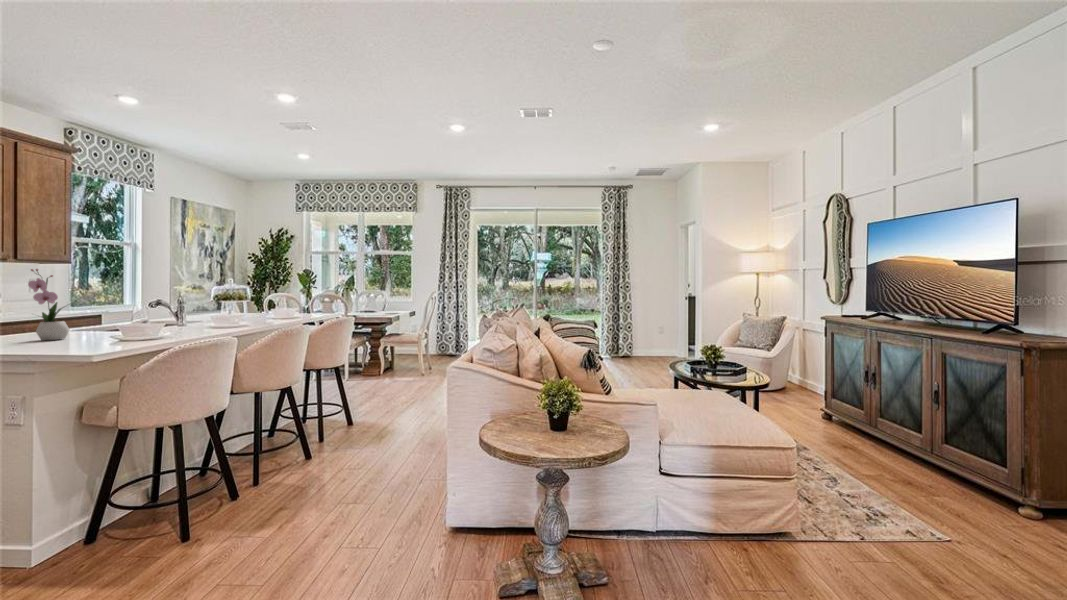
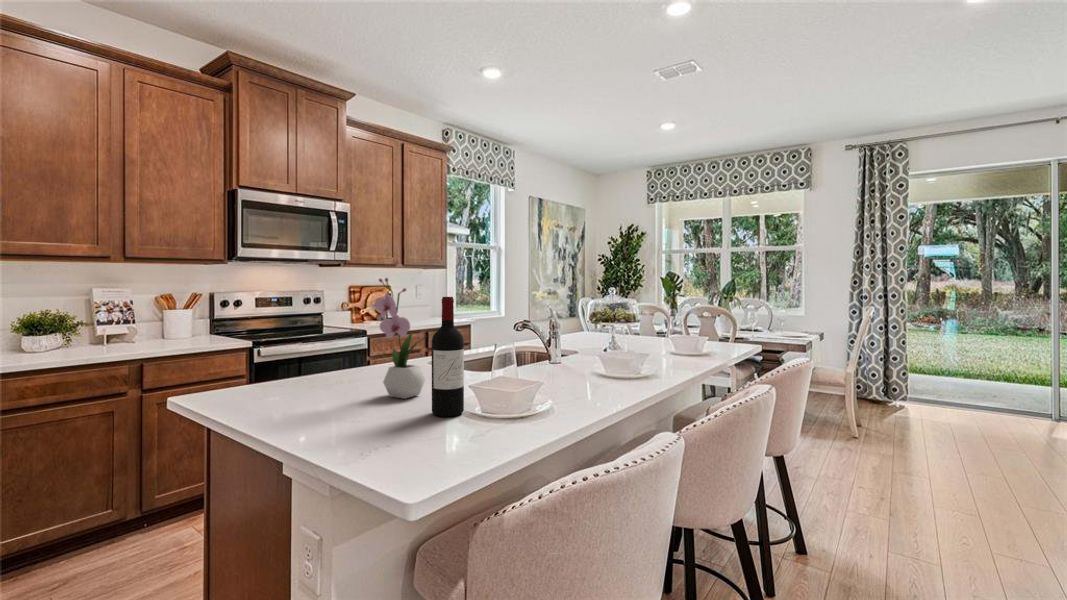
wine bottle: none [78,279,101,342] -> present [432,297,464,417]

